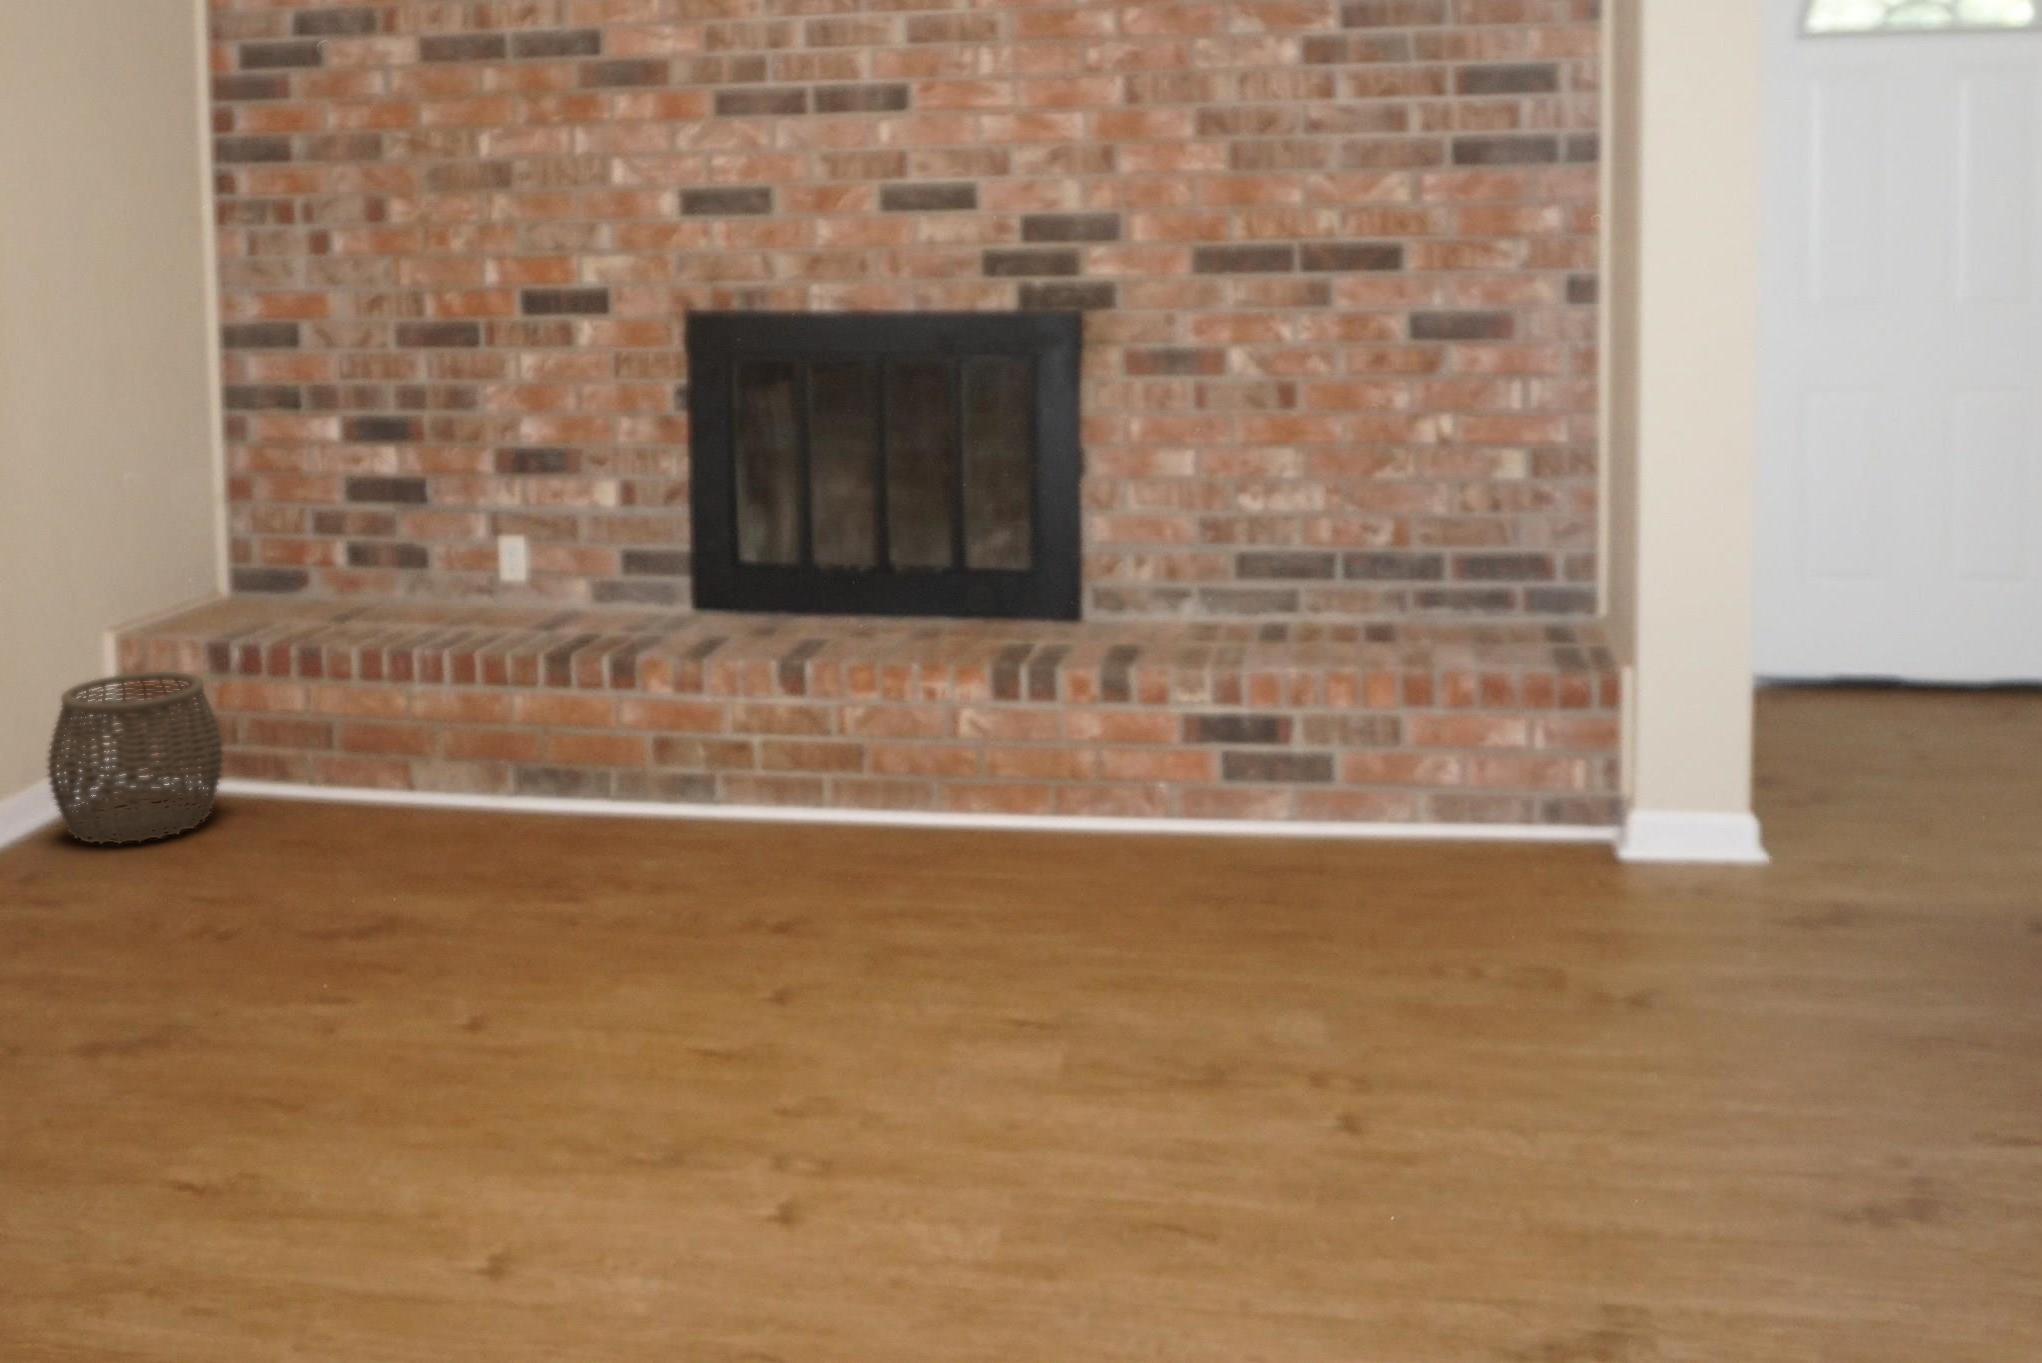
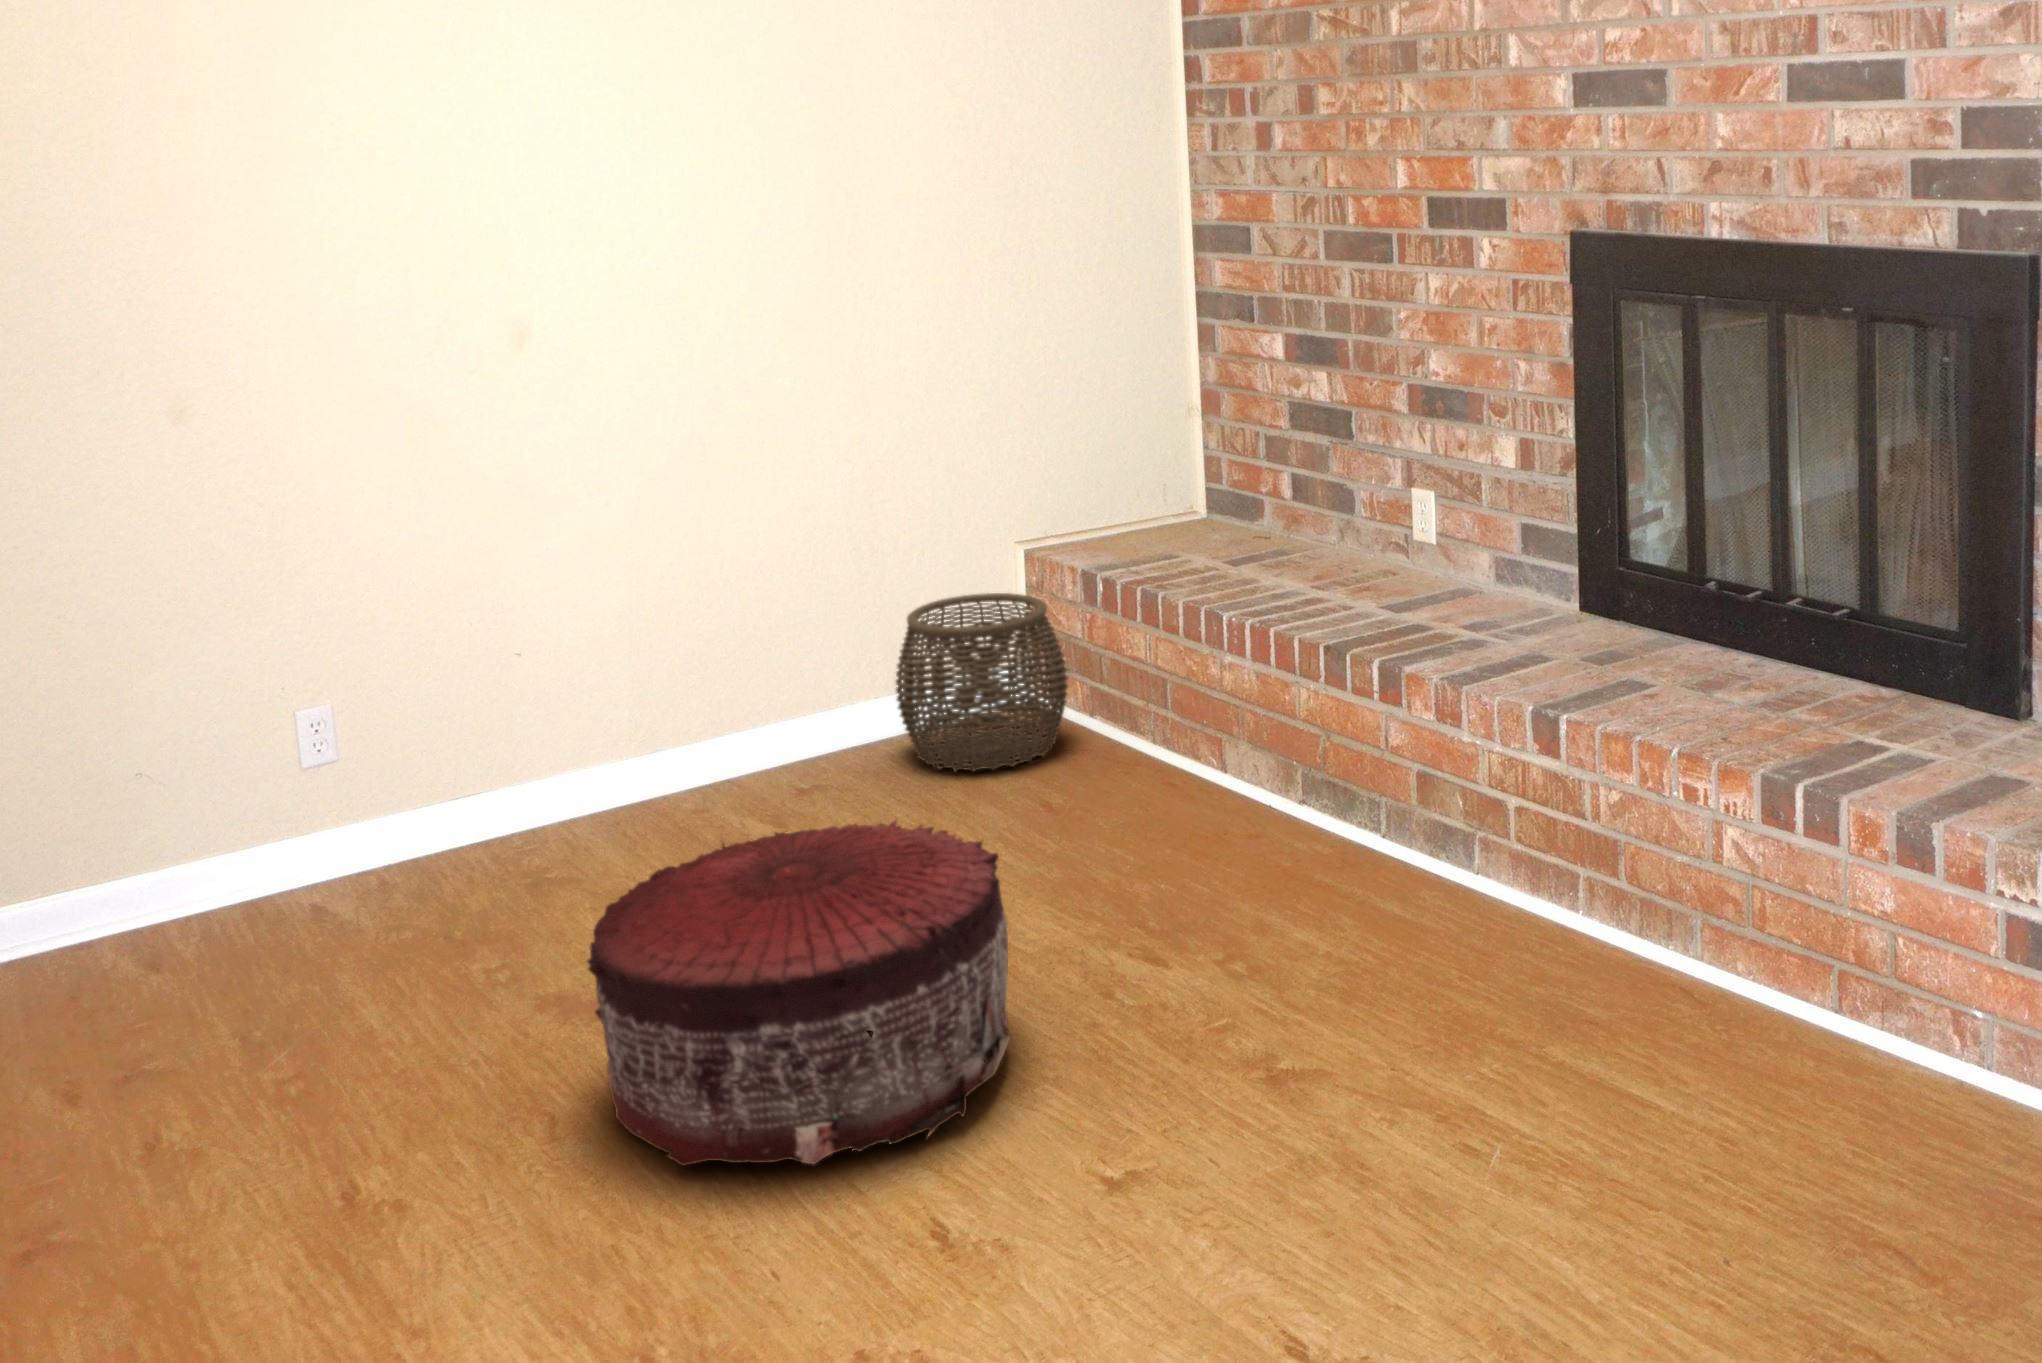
pouf: none [226,809,616,1097] -> present [587,820,1011,1166]

